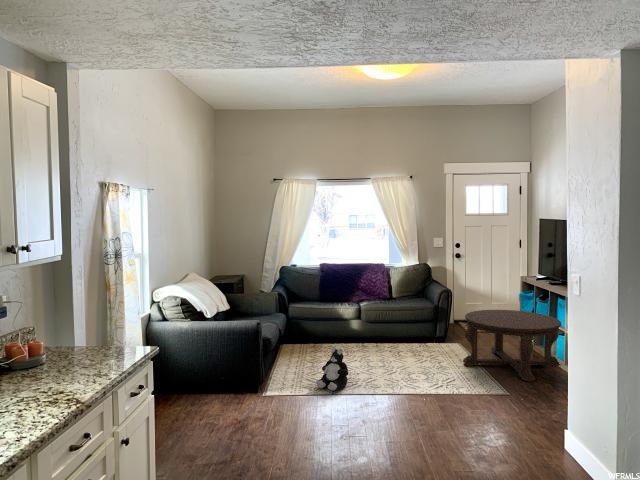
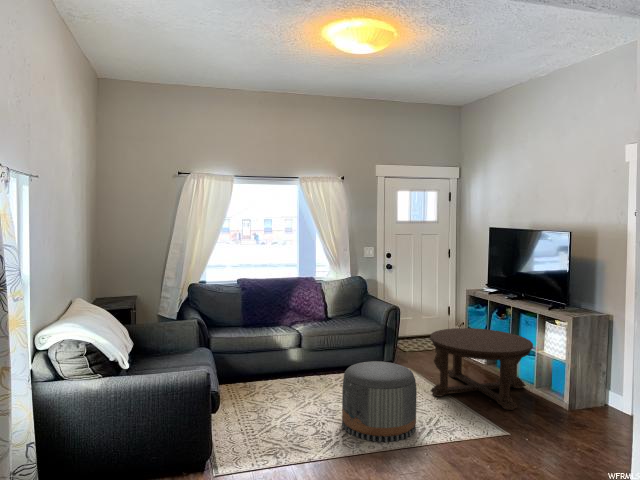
pouf: none [369,329,430,391] -> present [342,361,417,442]
plush toy: present [316,348,348,391] -> none [287,395,327,453]

